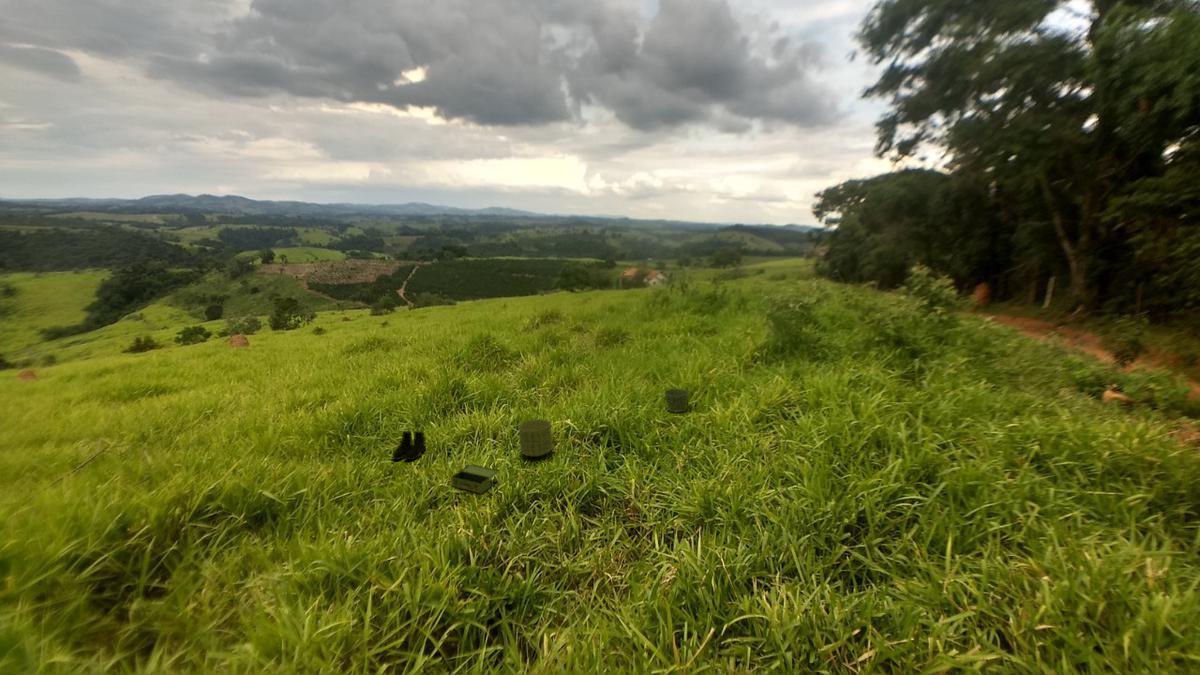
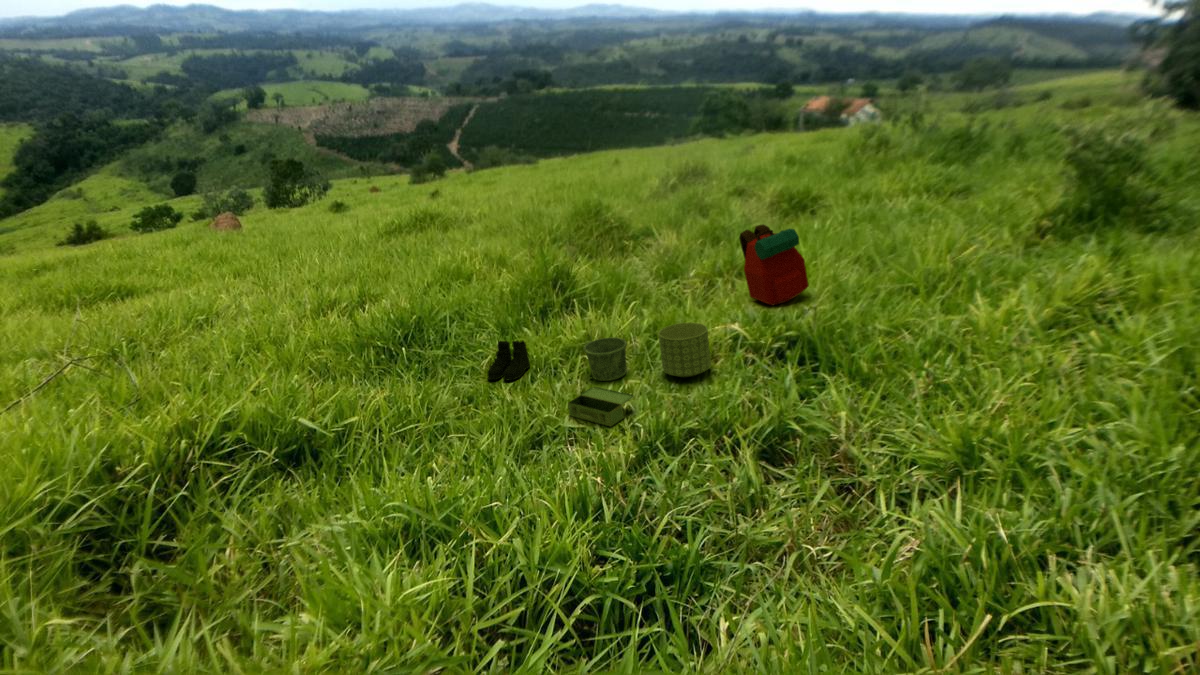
backpack: none [574,355,617,407] -> present [739,224,809,305]
bucket: present [665,389,689,413] -> present [584,337,627,381]

